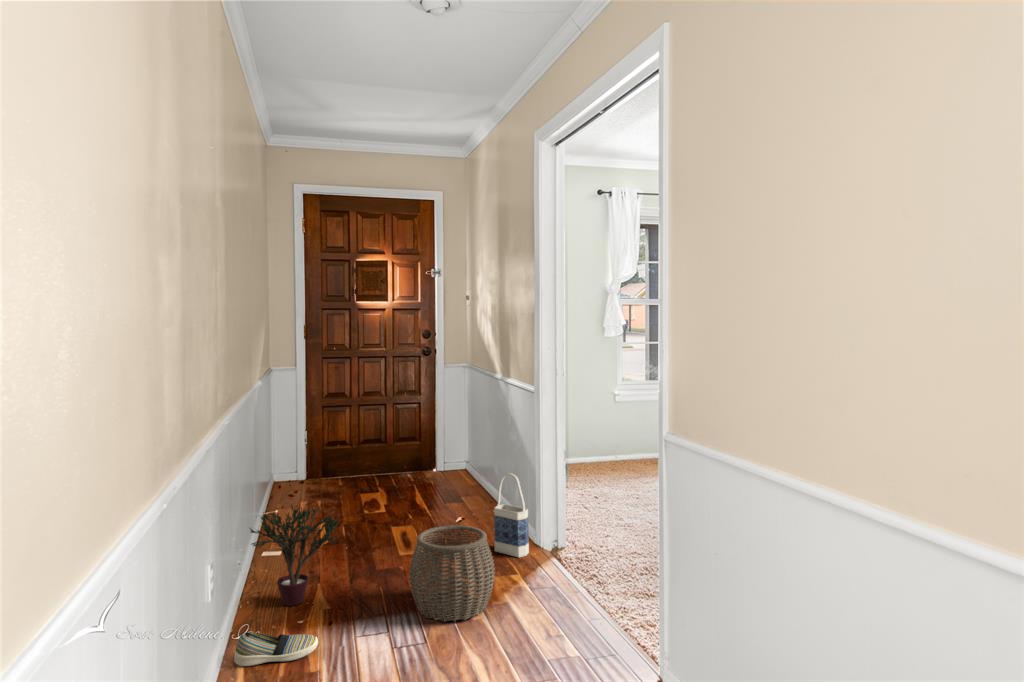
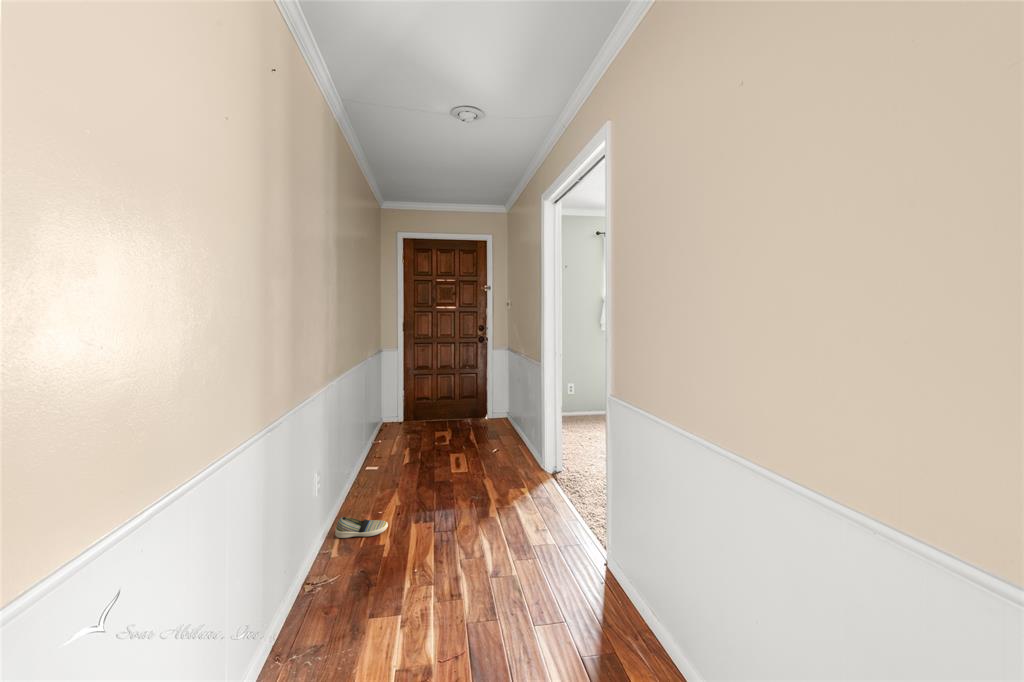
bag: present [494,473,529,557] -> none [514,421,537,477]
potted plant: present [250,505,339,606] -> none [351,437,410,502]
woven basket: present [409,525,495,621] -> none [450,455,506,517]

